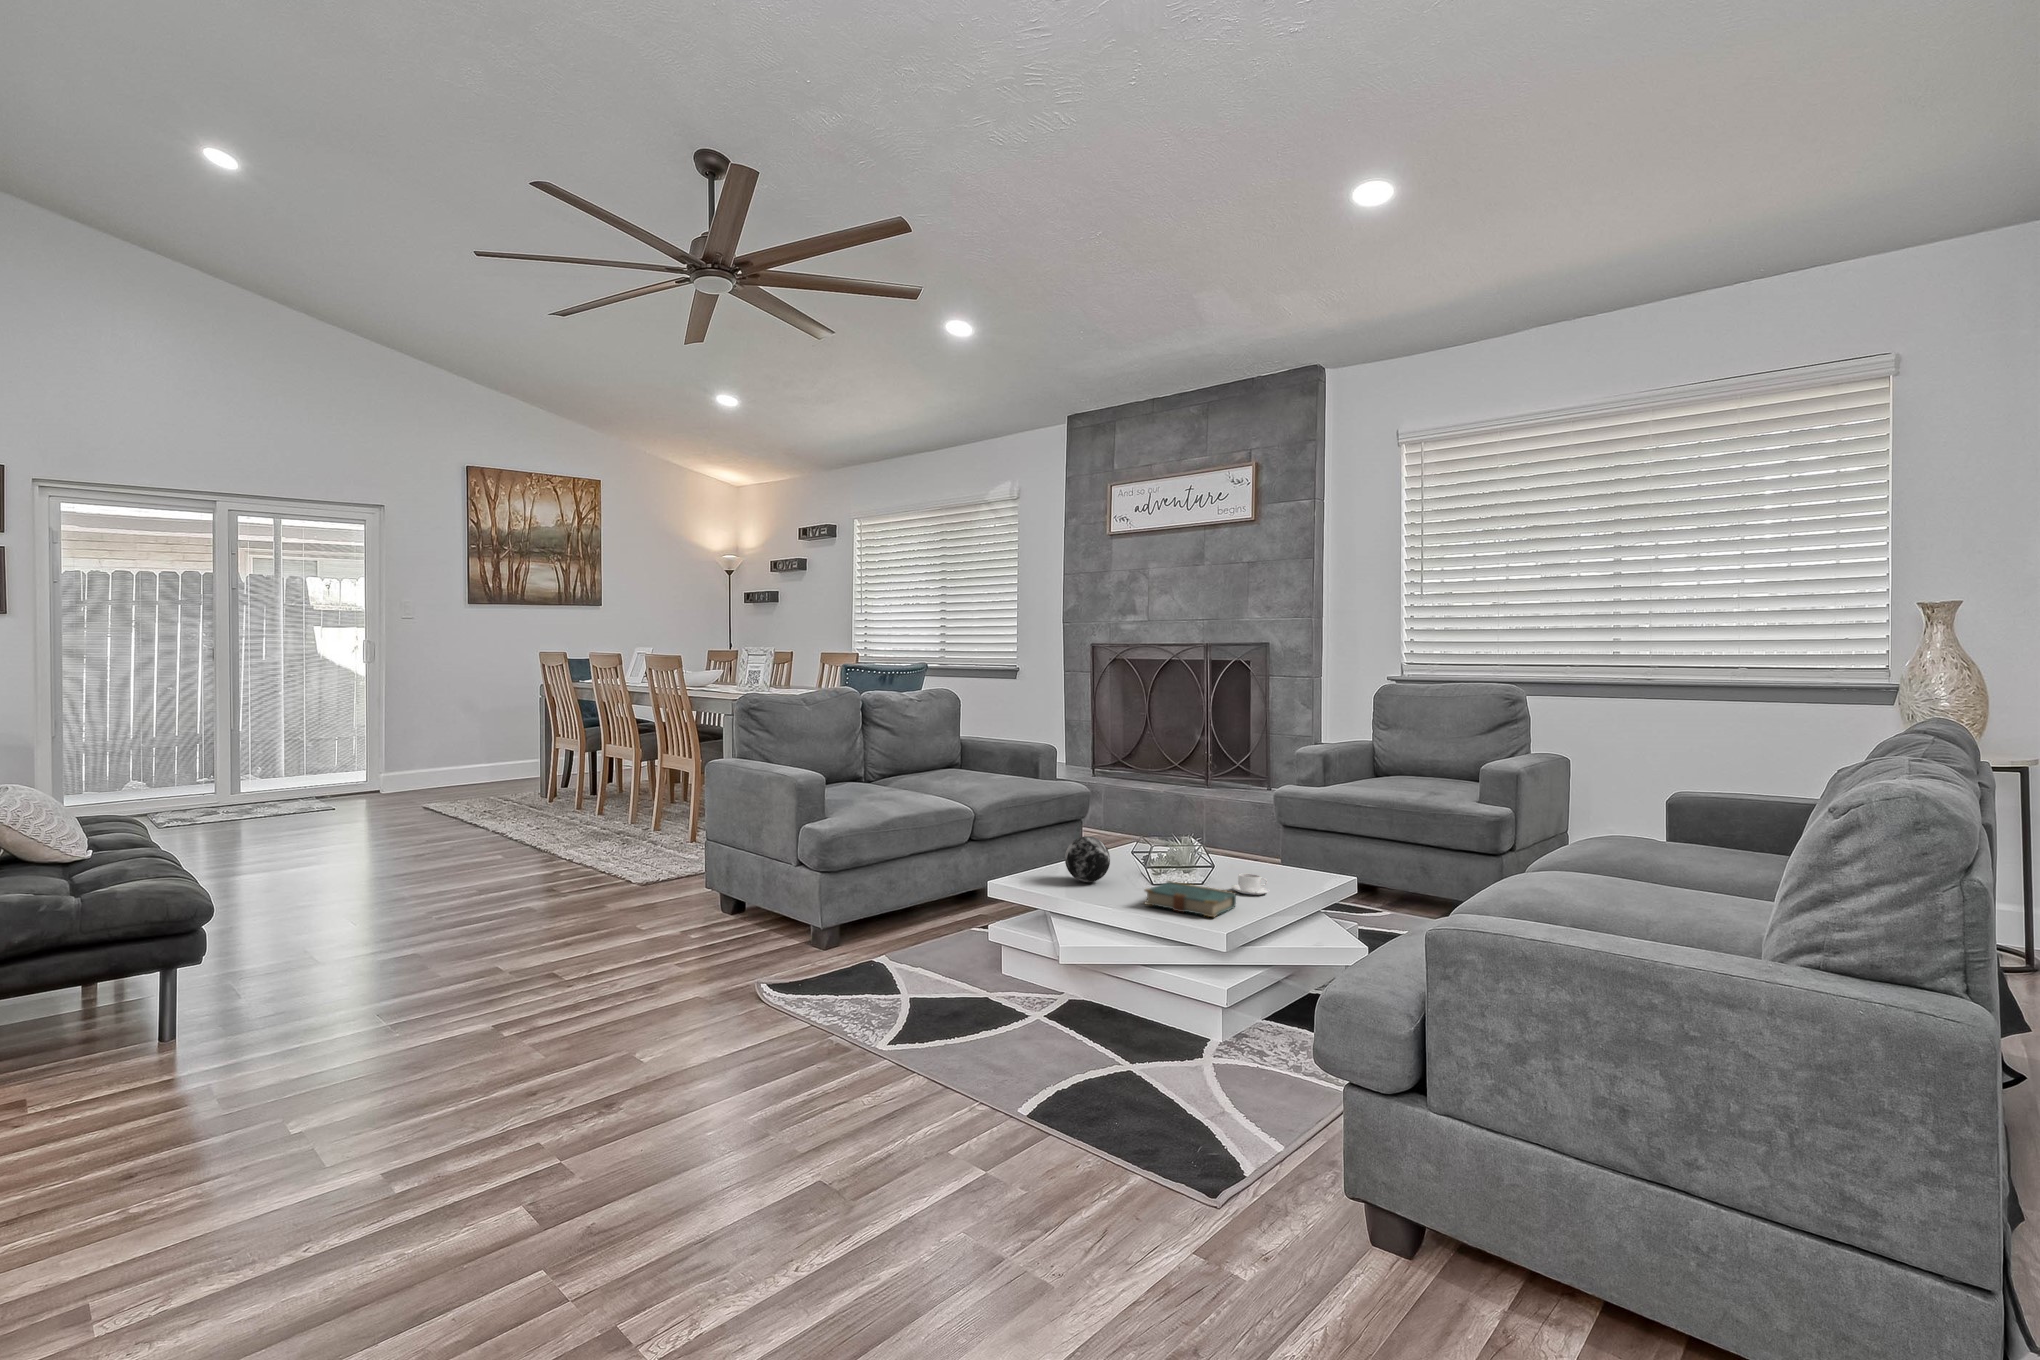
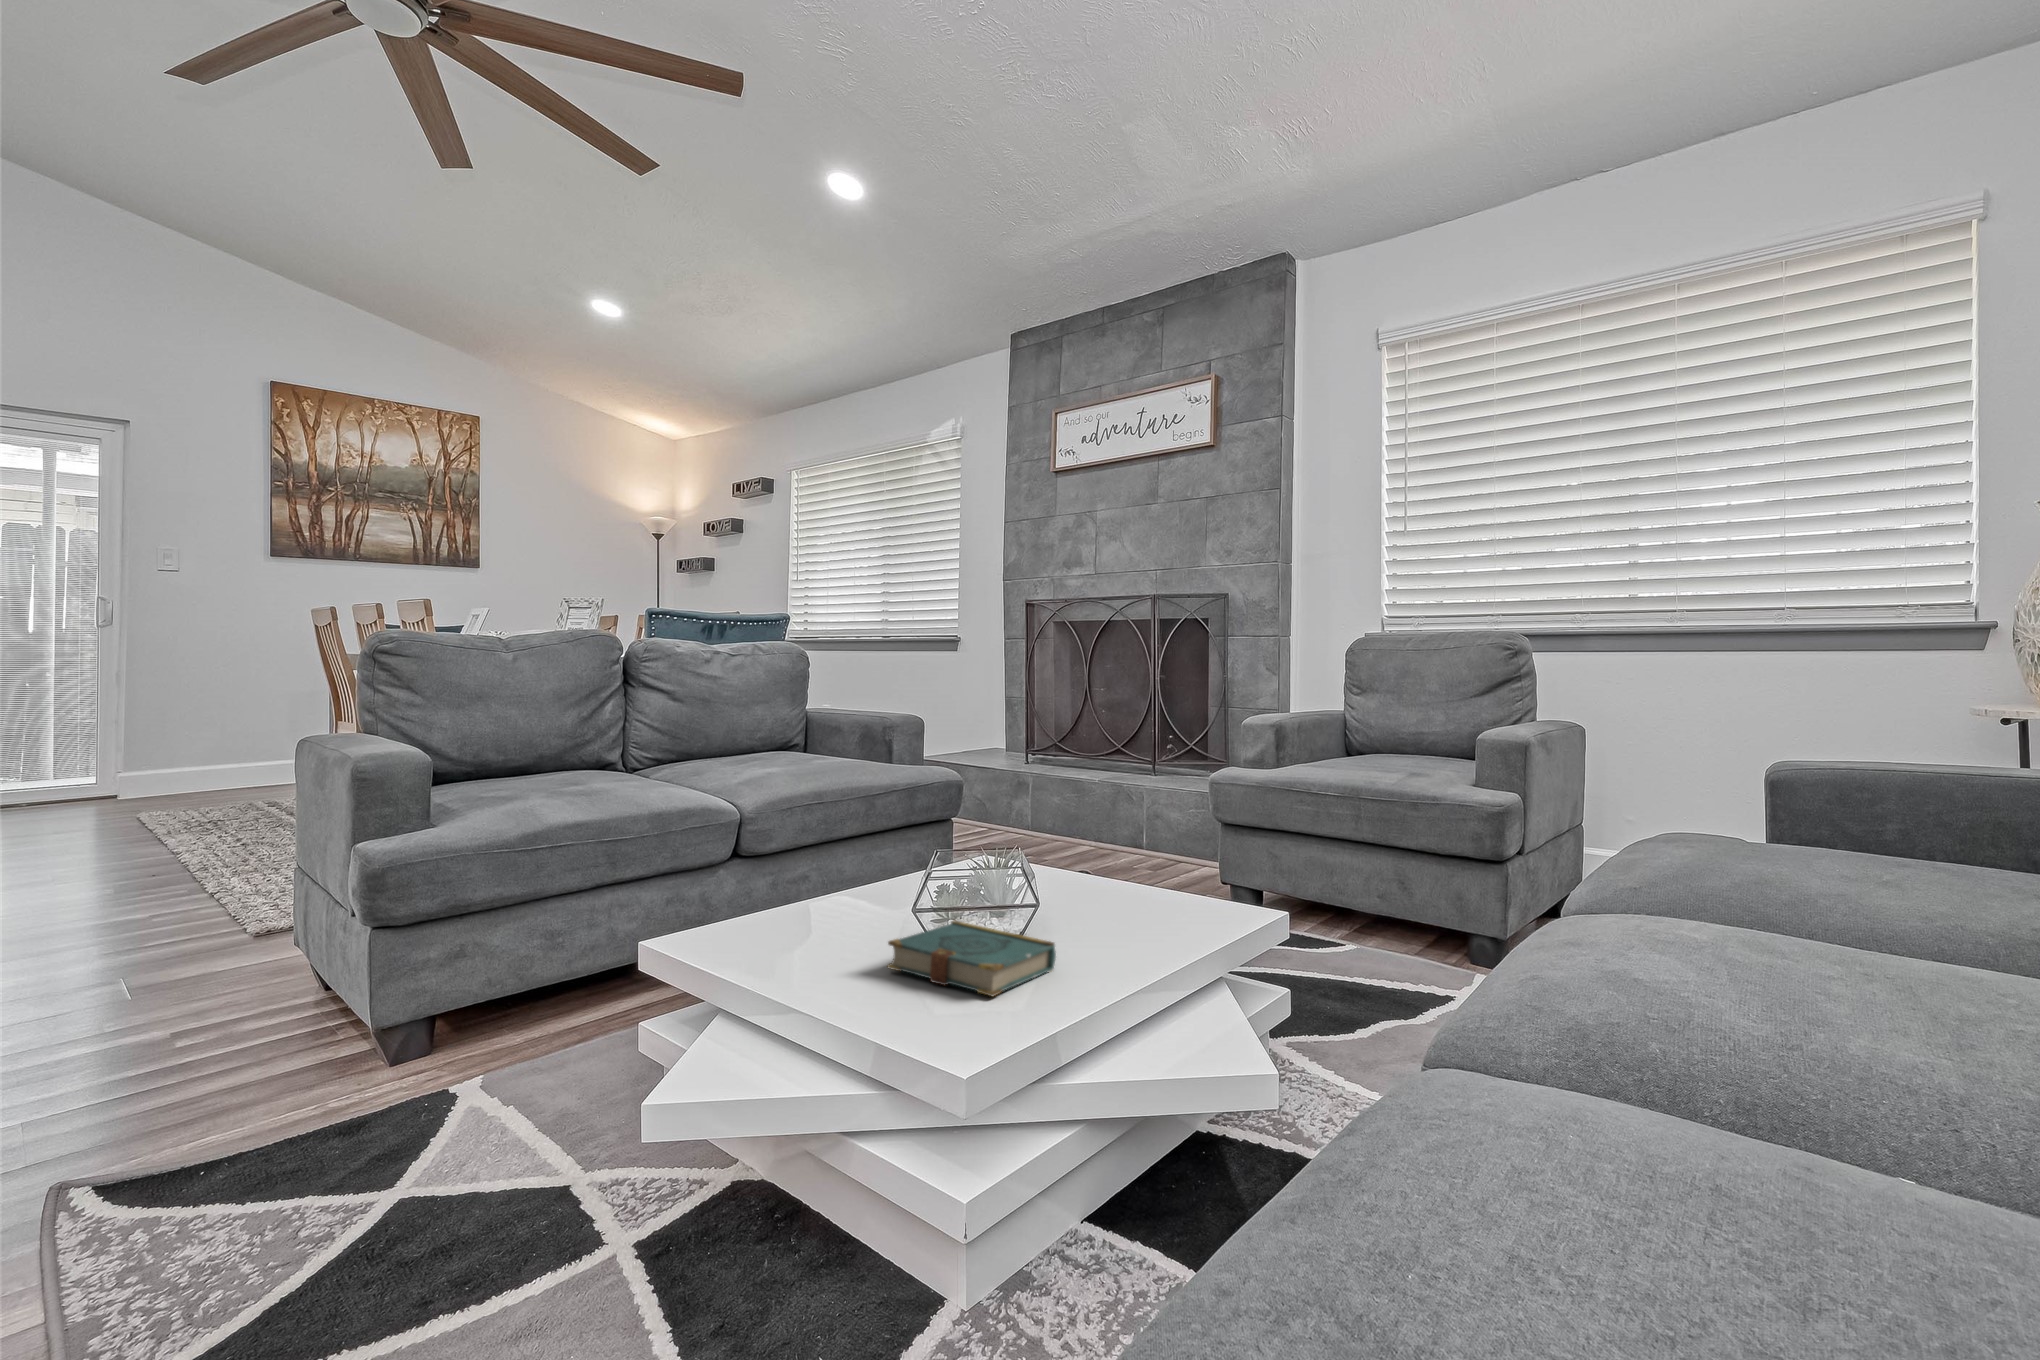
decorative orb: present [1065,836,1110,882] -> none [804,844,881,921]
coffee cup: present [1231,874,1269,895] -> none [1071,903,1133,940]

